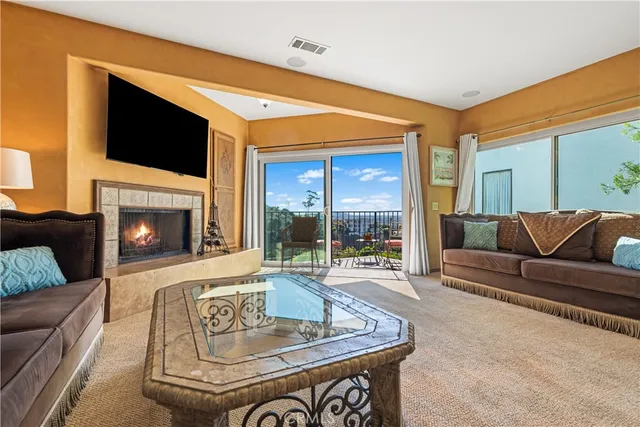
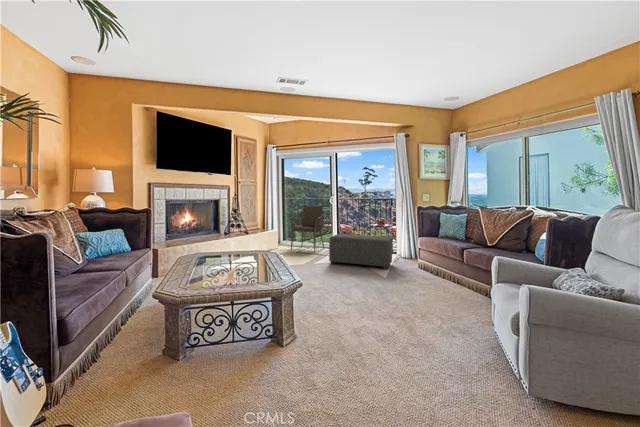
ottoman: none [345,248,422,290] -> present [329,234,393,270]

